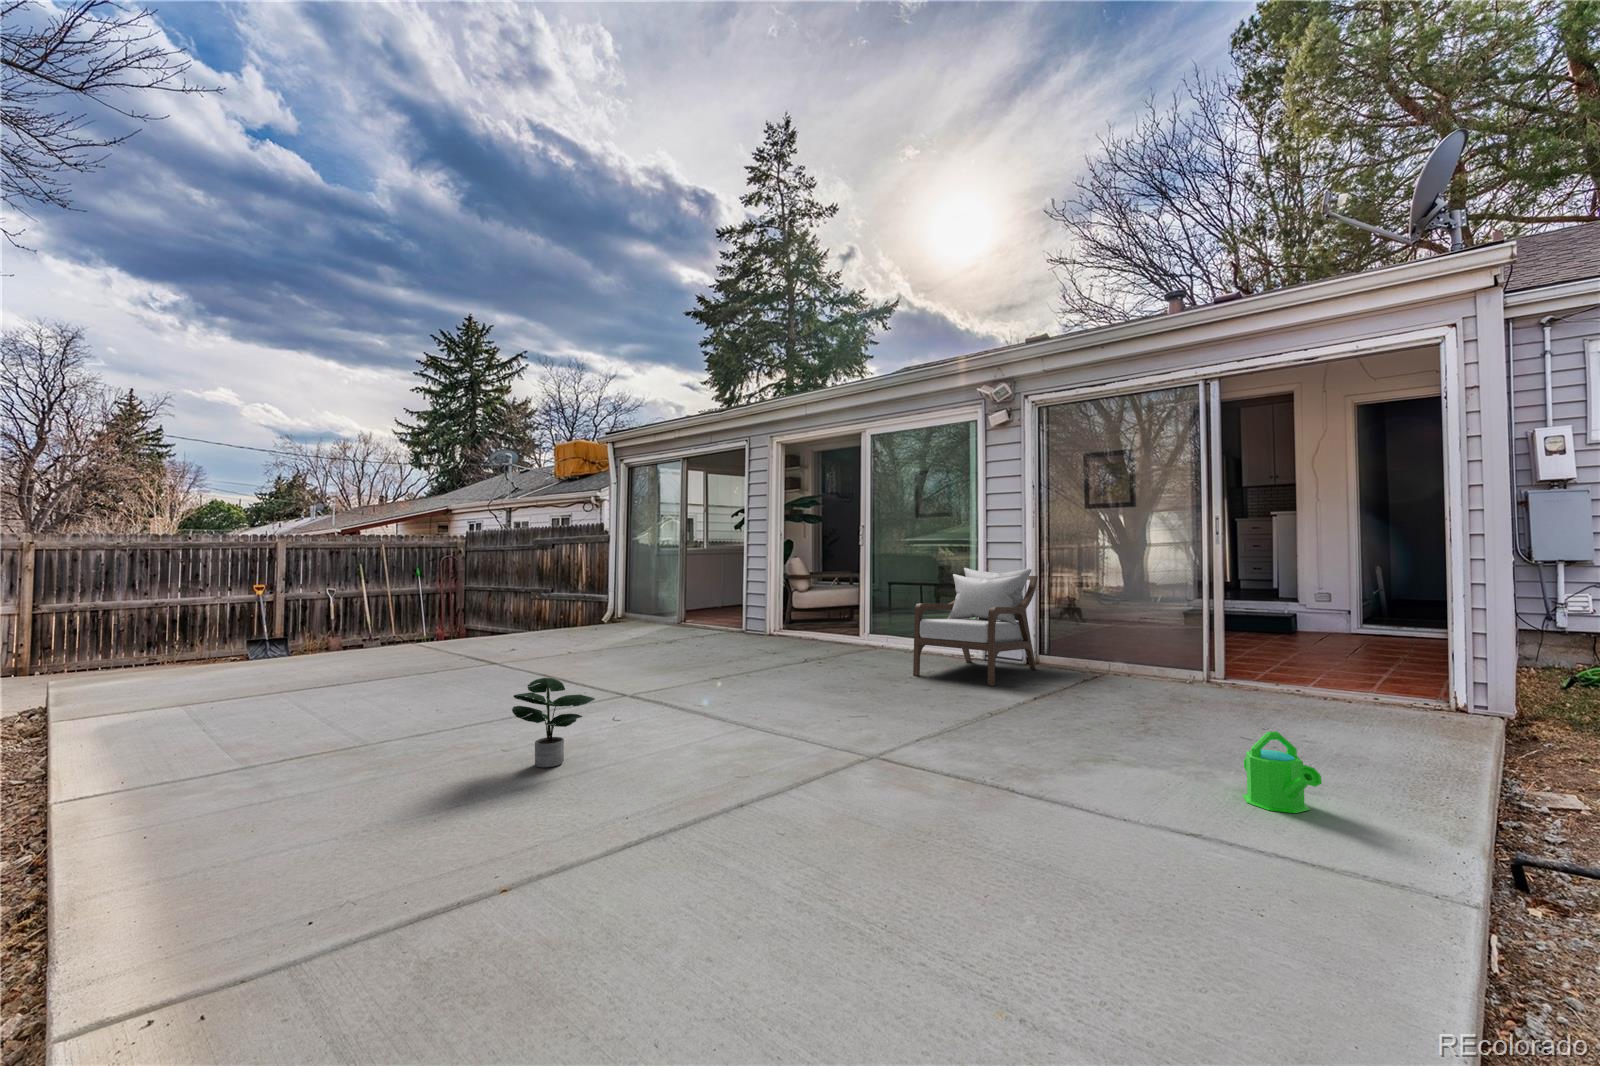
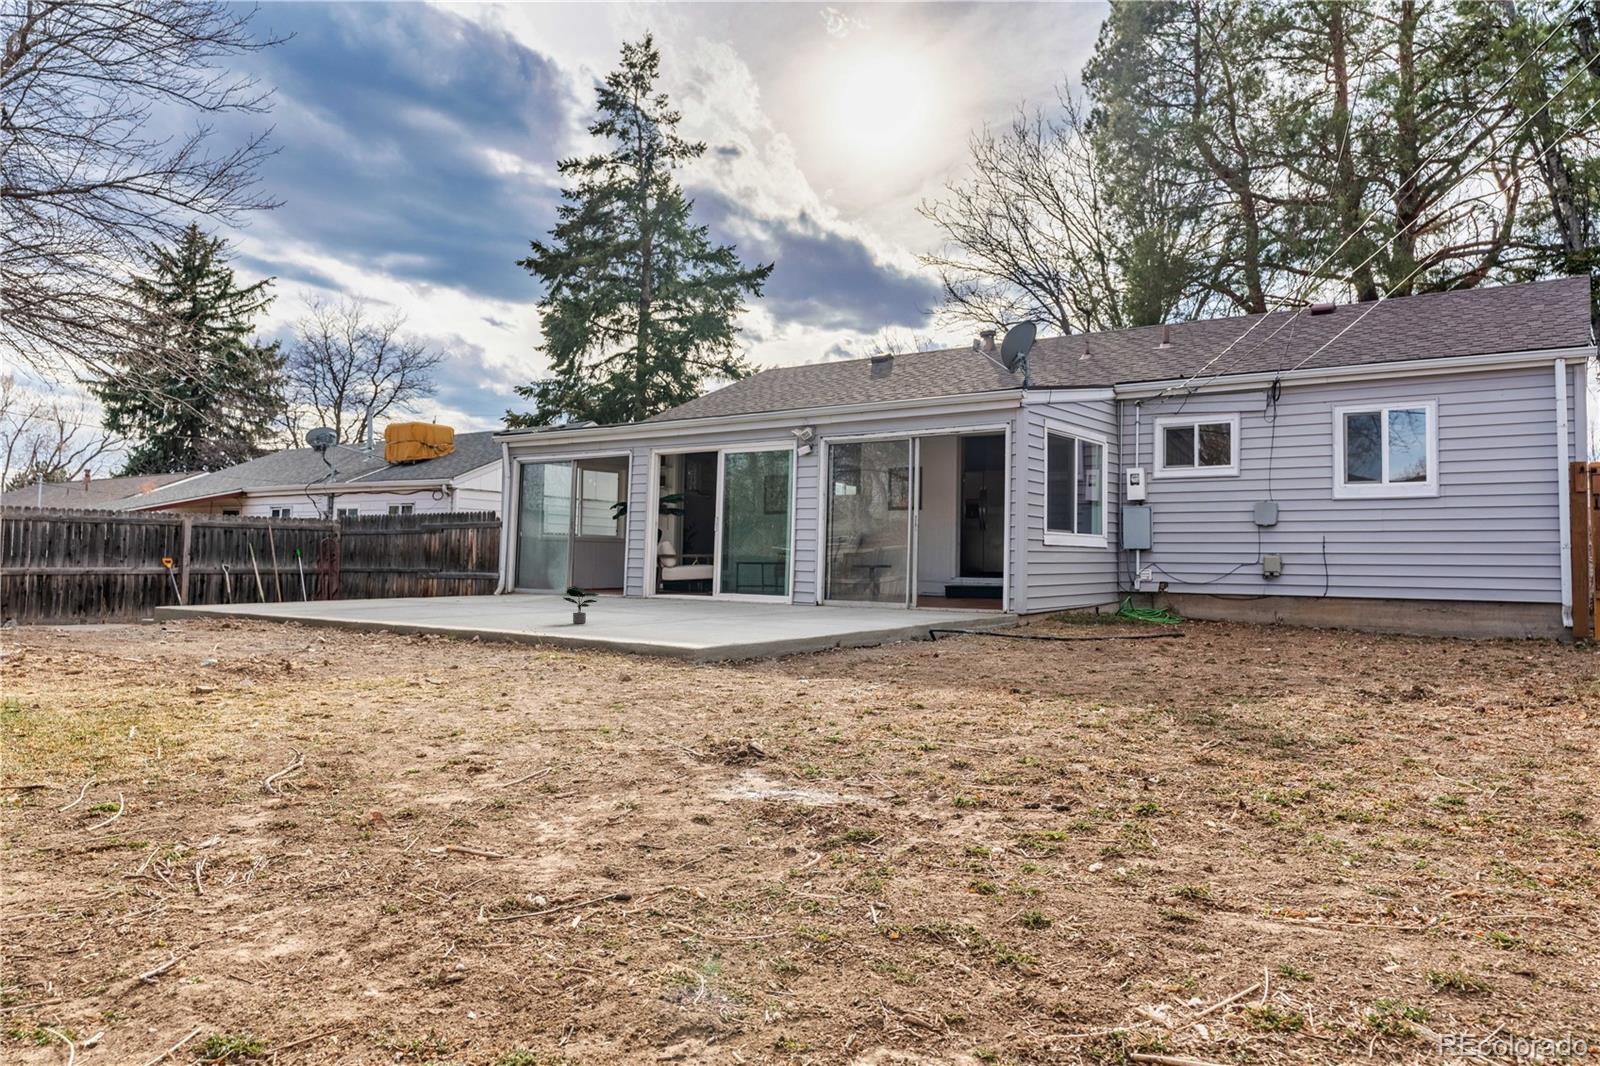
armchair: present [913,568,1038,686] -> none [754,548,836,614]
watering can: present [1243,732,1322,813] -> none [867,598,888,626]

